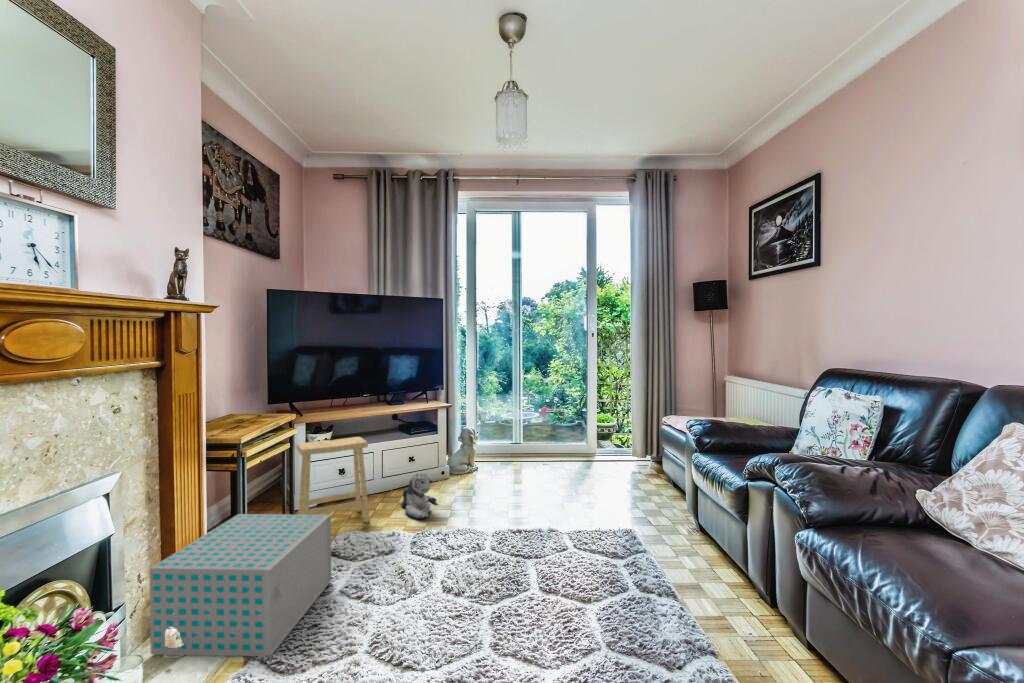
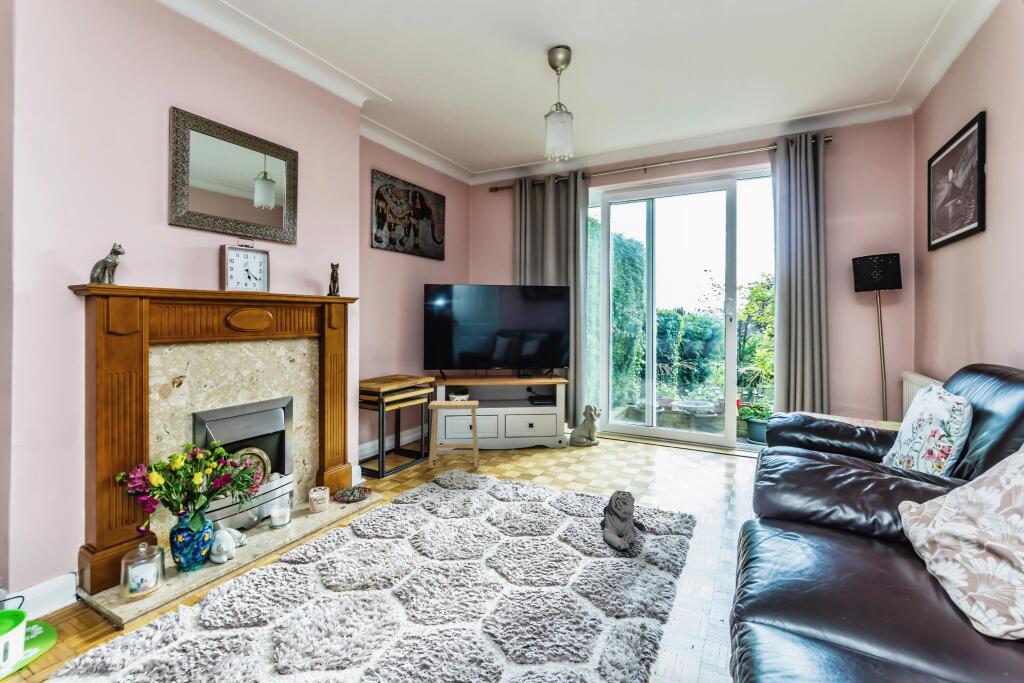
plush toy: present [401,474,436,519] -> present [600,490,645,550]
storage box: present [150,514,331,656] -> none [307,440,422,526]

